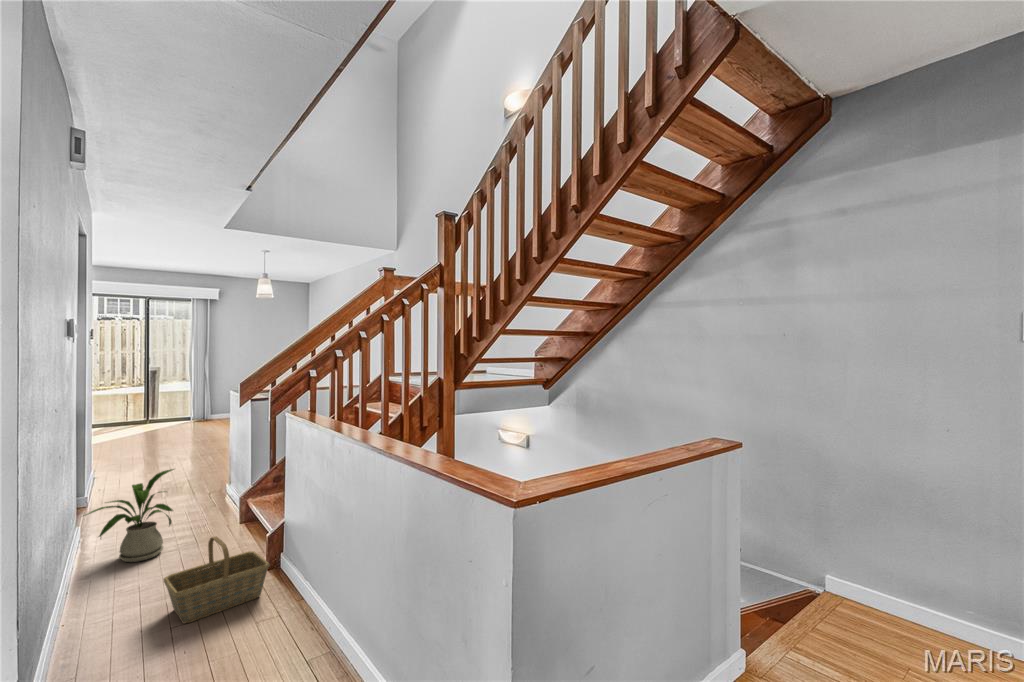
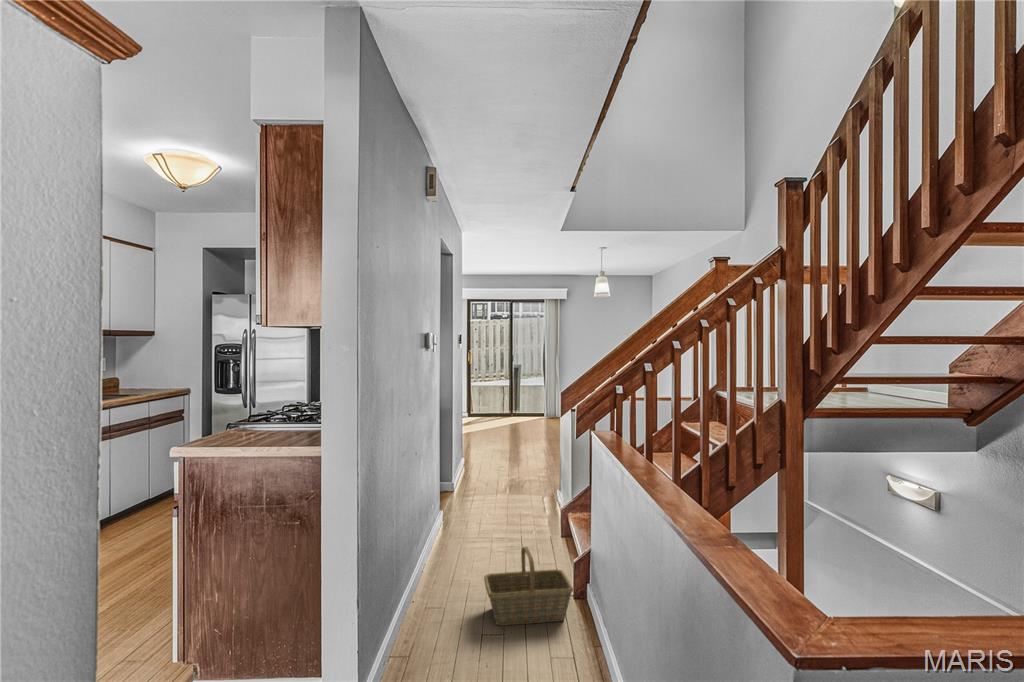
house plant: present [83,469,174,562] -> none [435,471,507,552]

